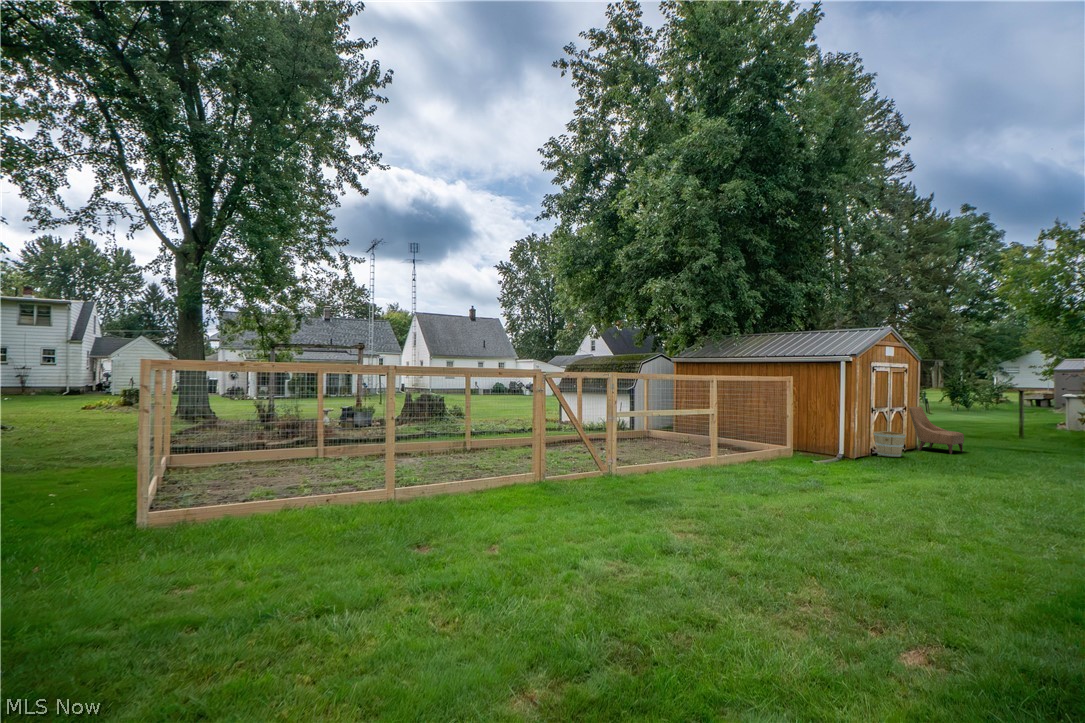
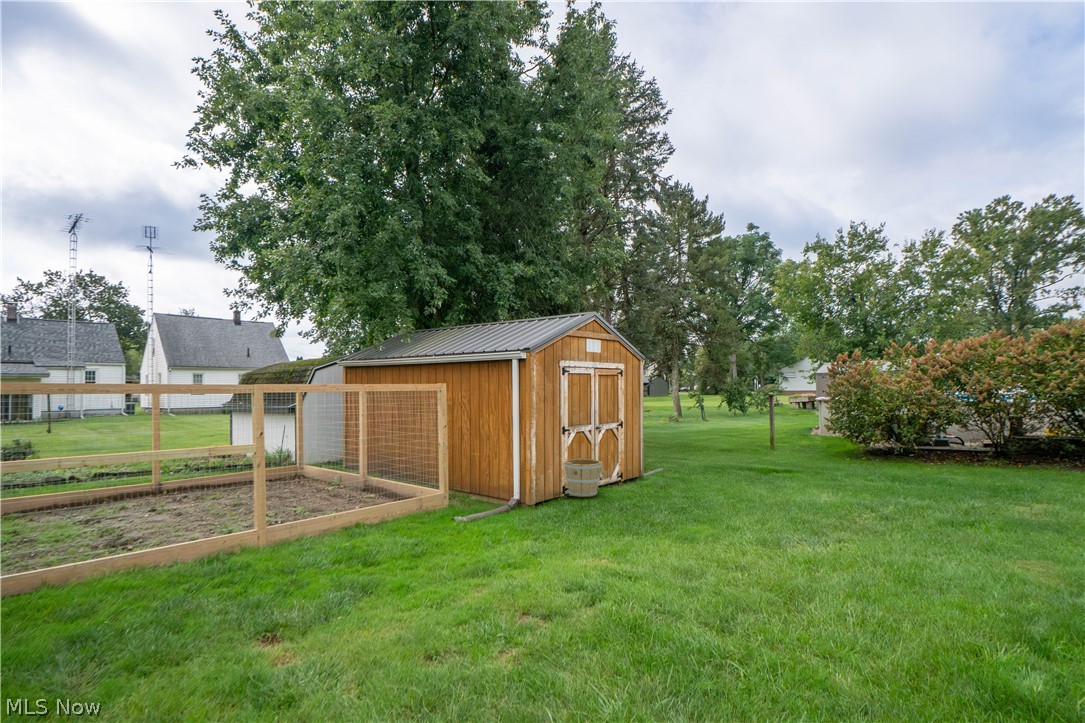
chair: present [909,407,964,454] -> none [625,421,686,484]

